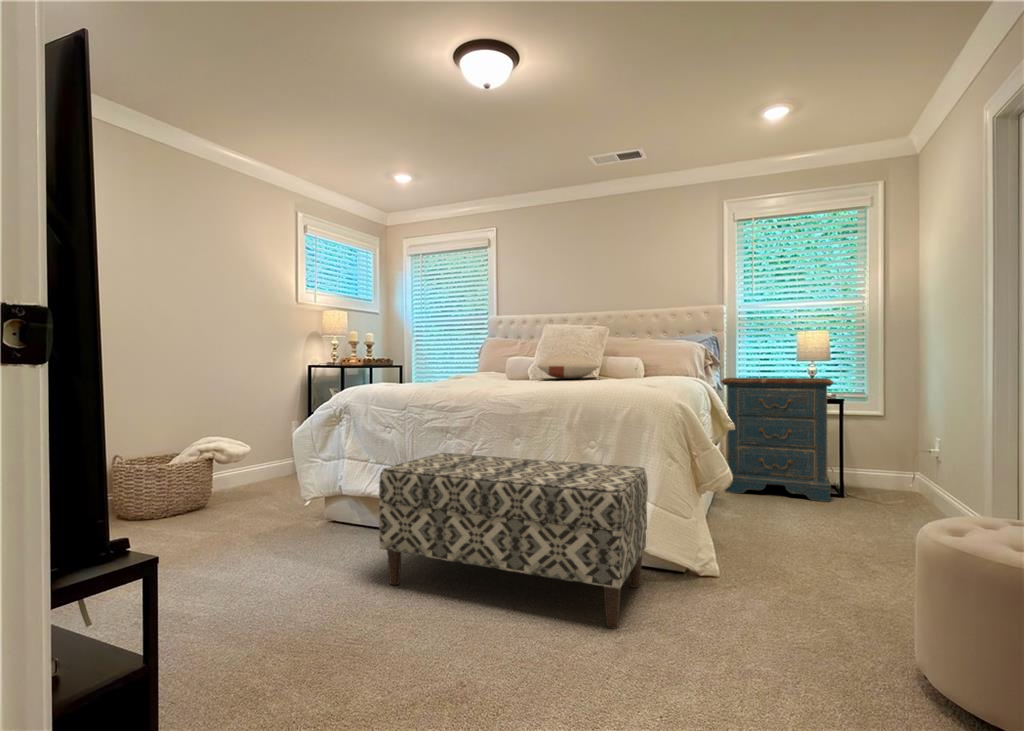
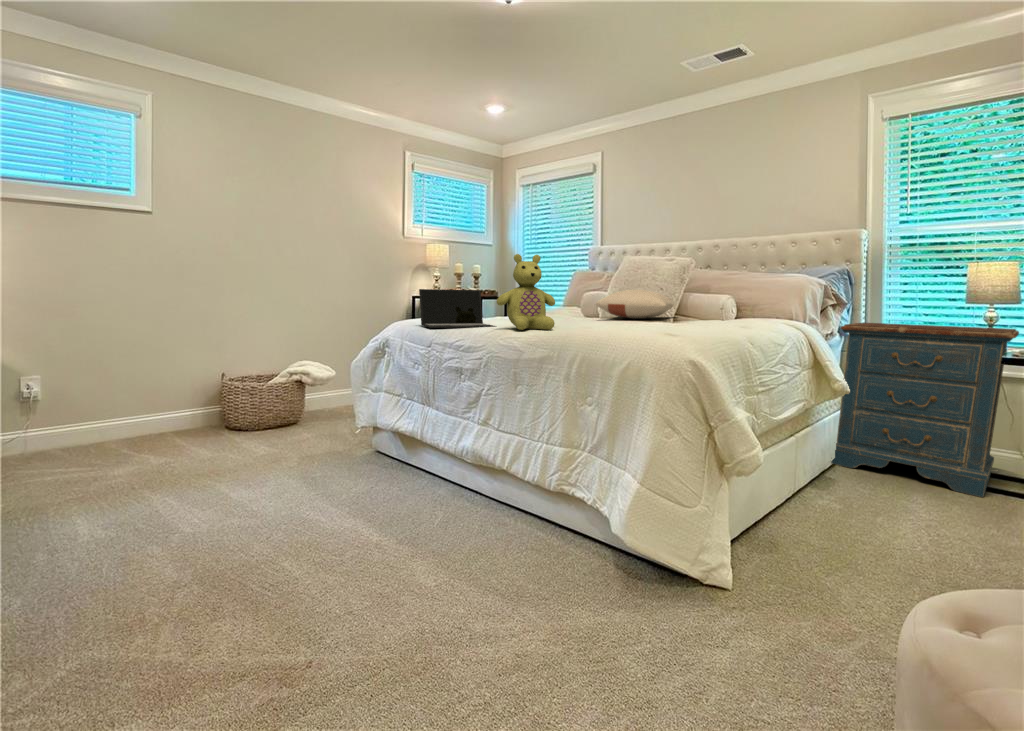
stuffed bear: none [478,322,533,388] -> present [497,254,555,330]
laptop: none [383,354,466,391] -> present [419,289,496,328]
bench: present [379,453,648,629] -> none [353,396,637,635]

